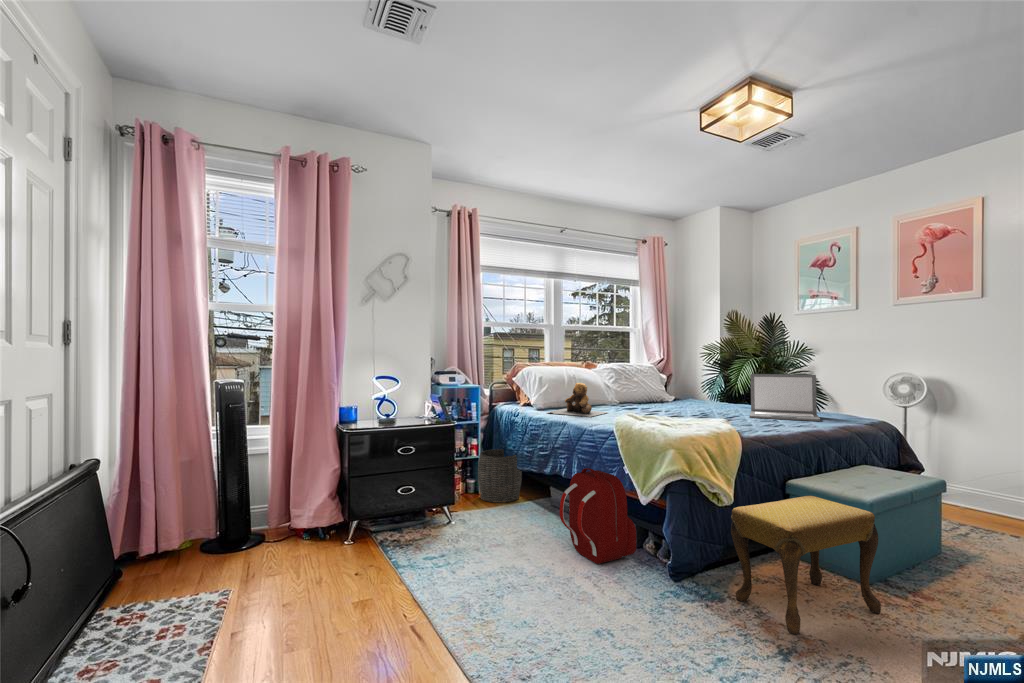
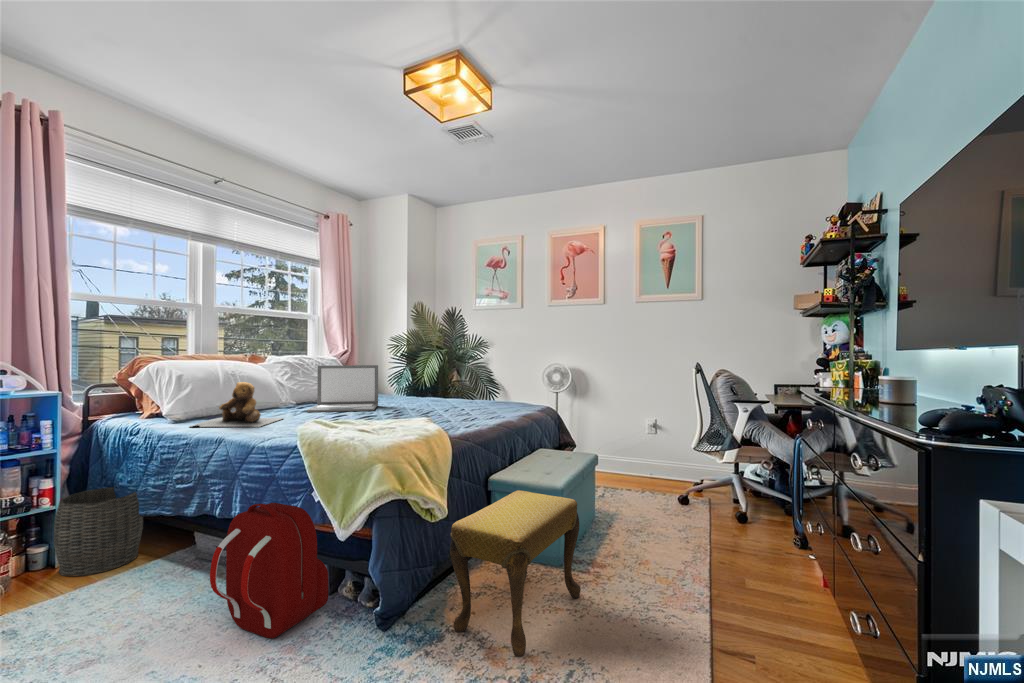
laptop: present [750,374,820,421] -> present [307,365,378,412]

